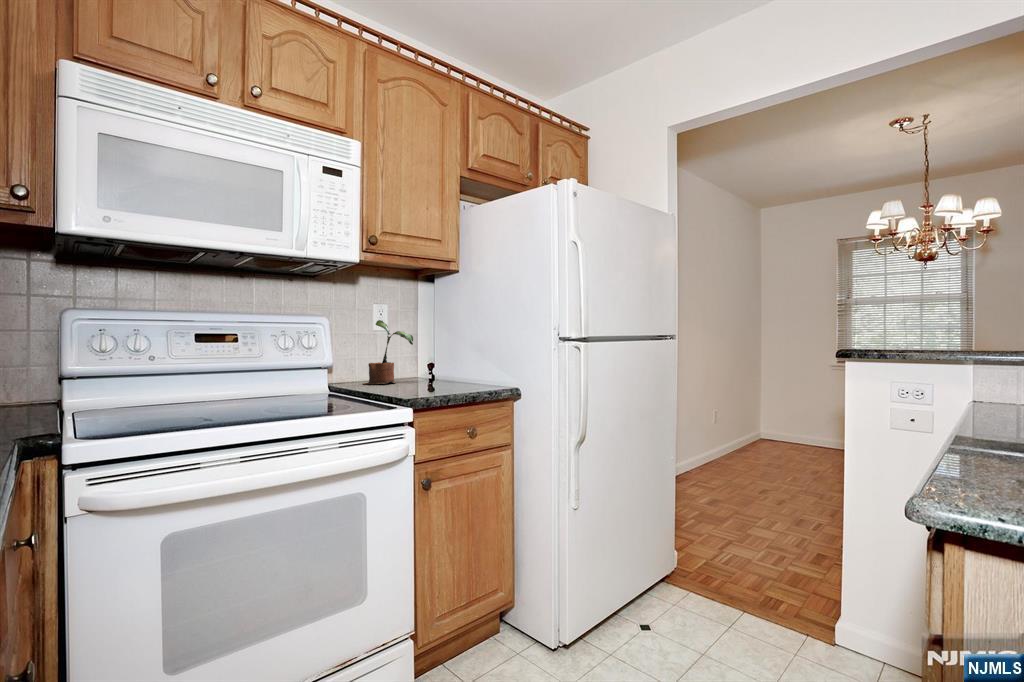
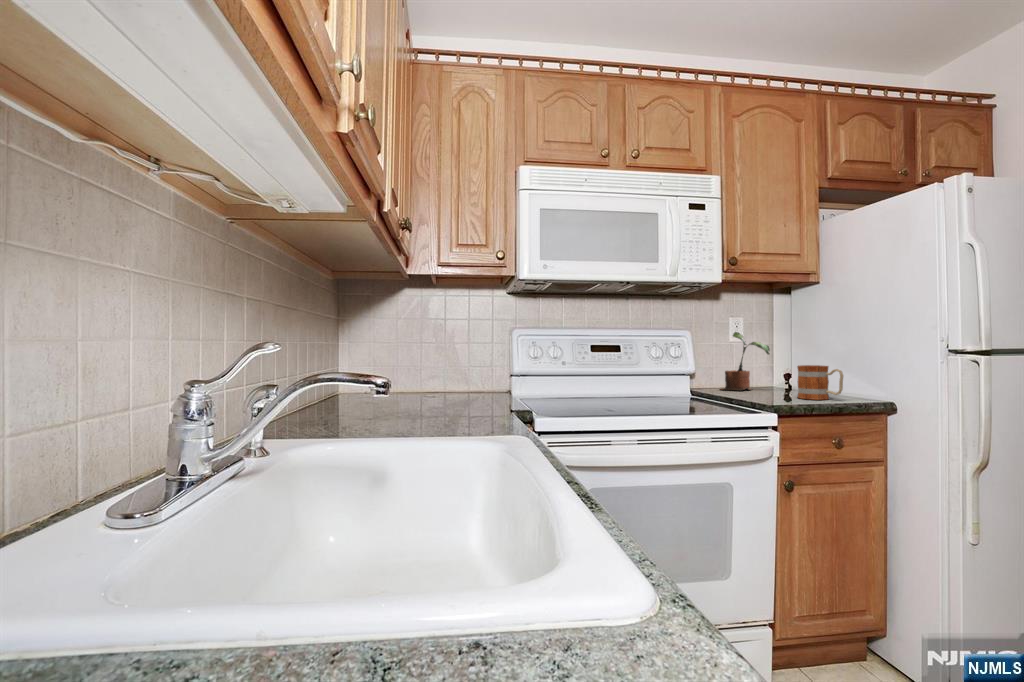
mug: none [437,355,478,390] -> present [797,365,843,400]

